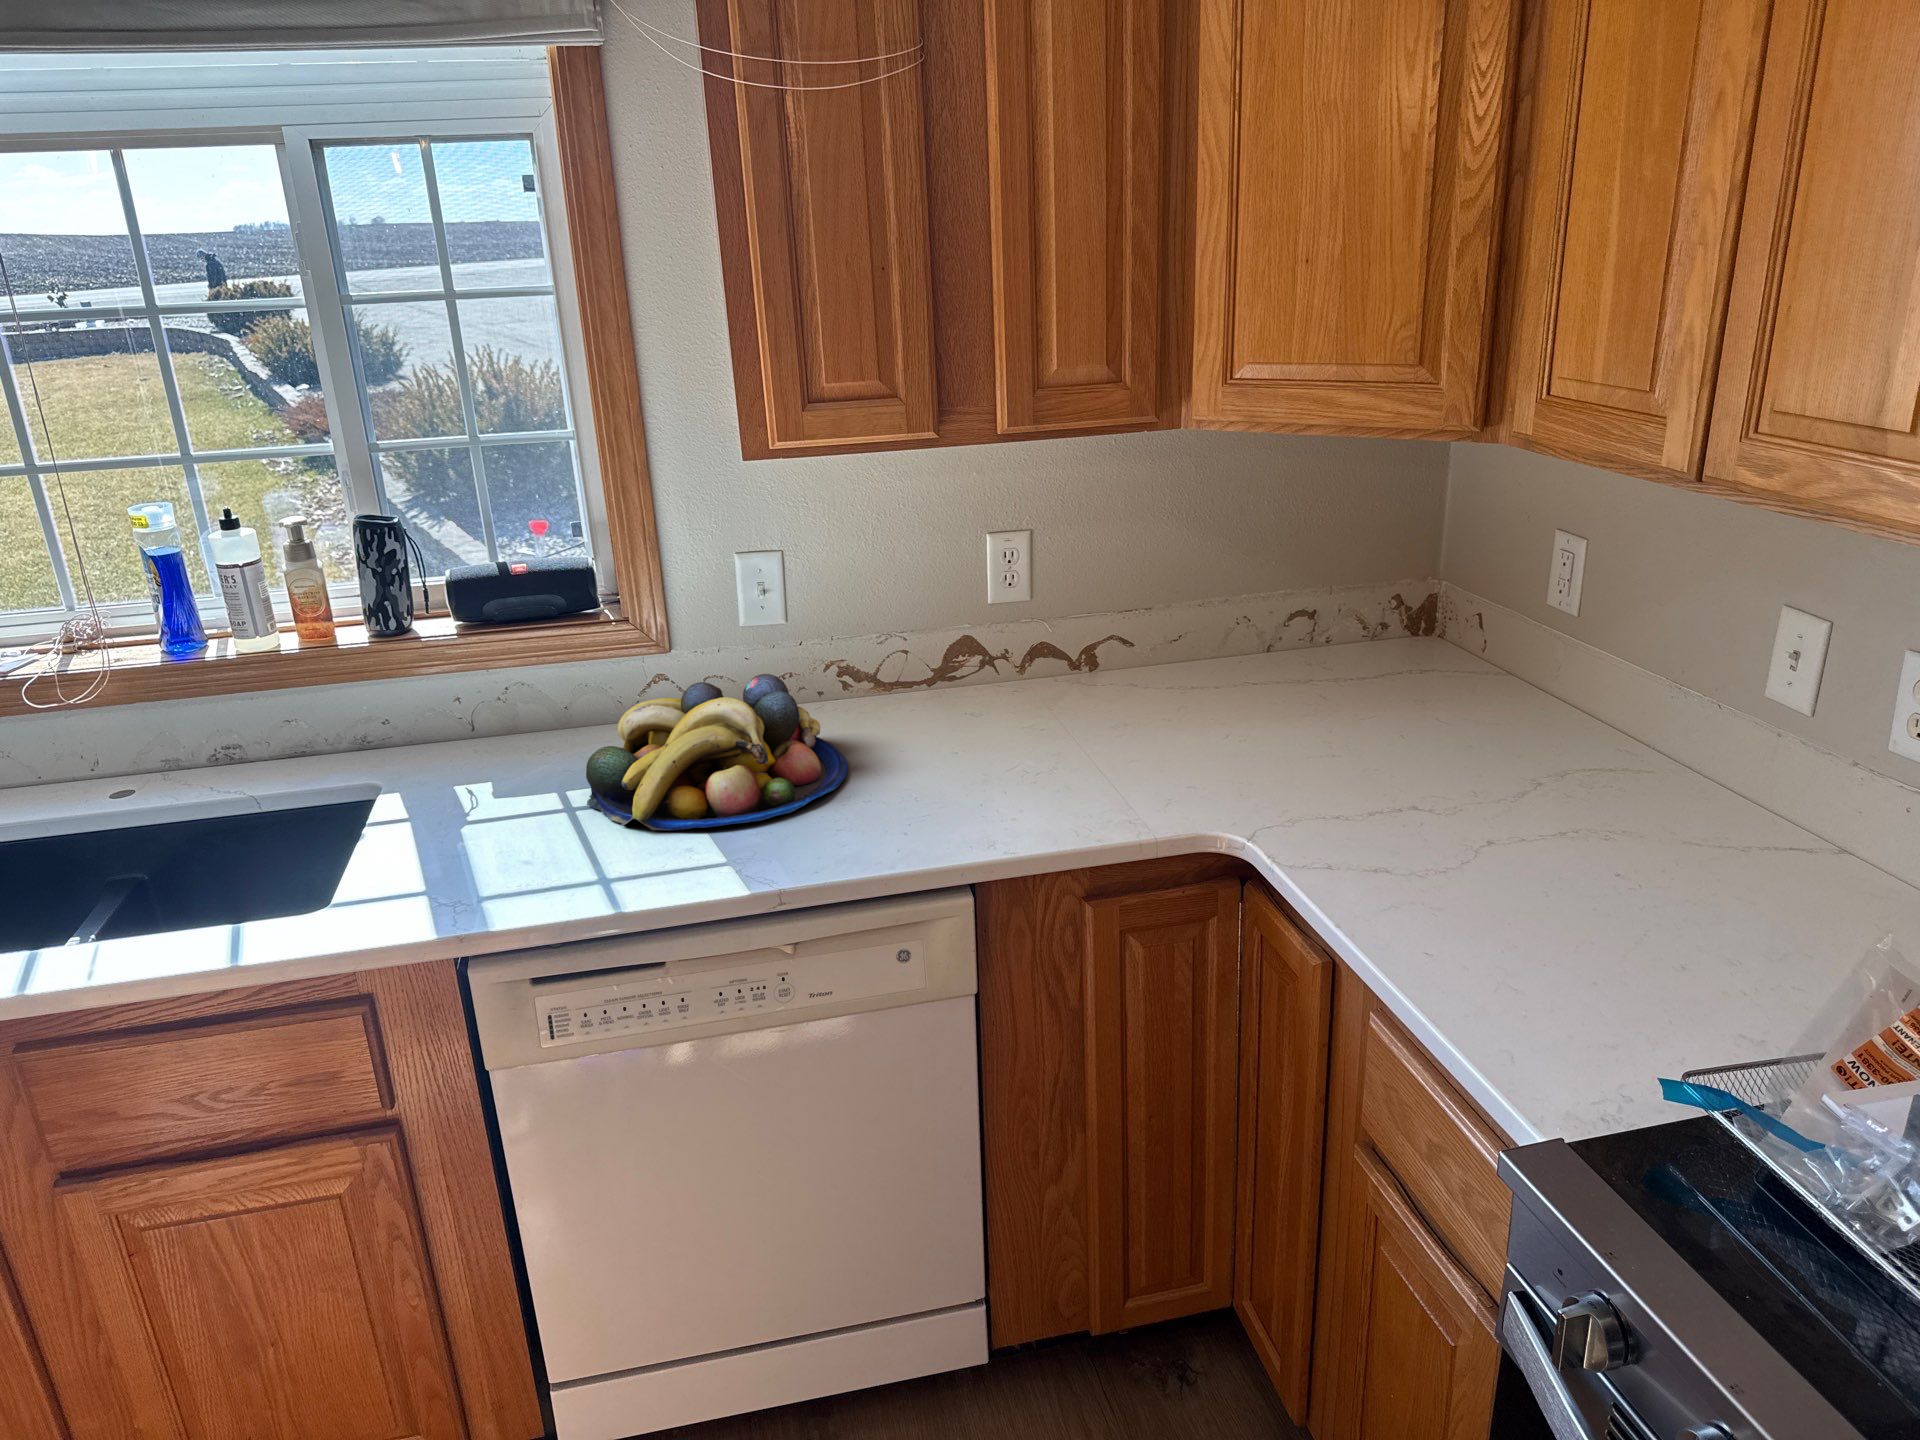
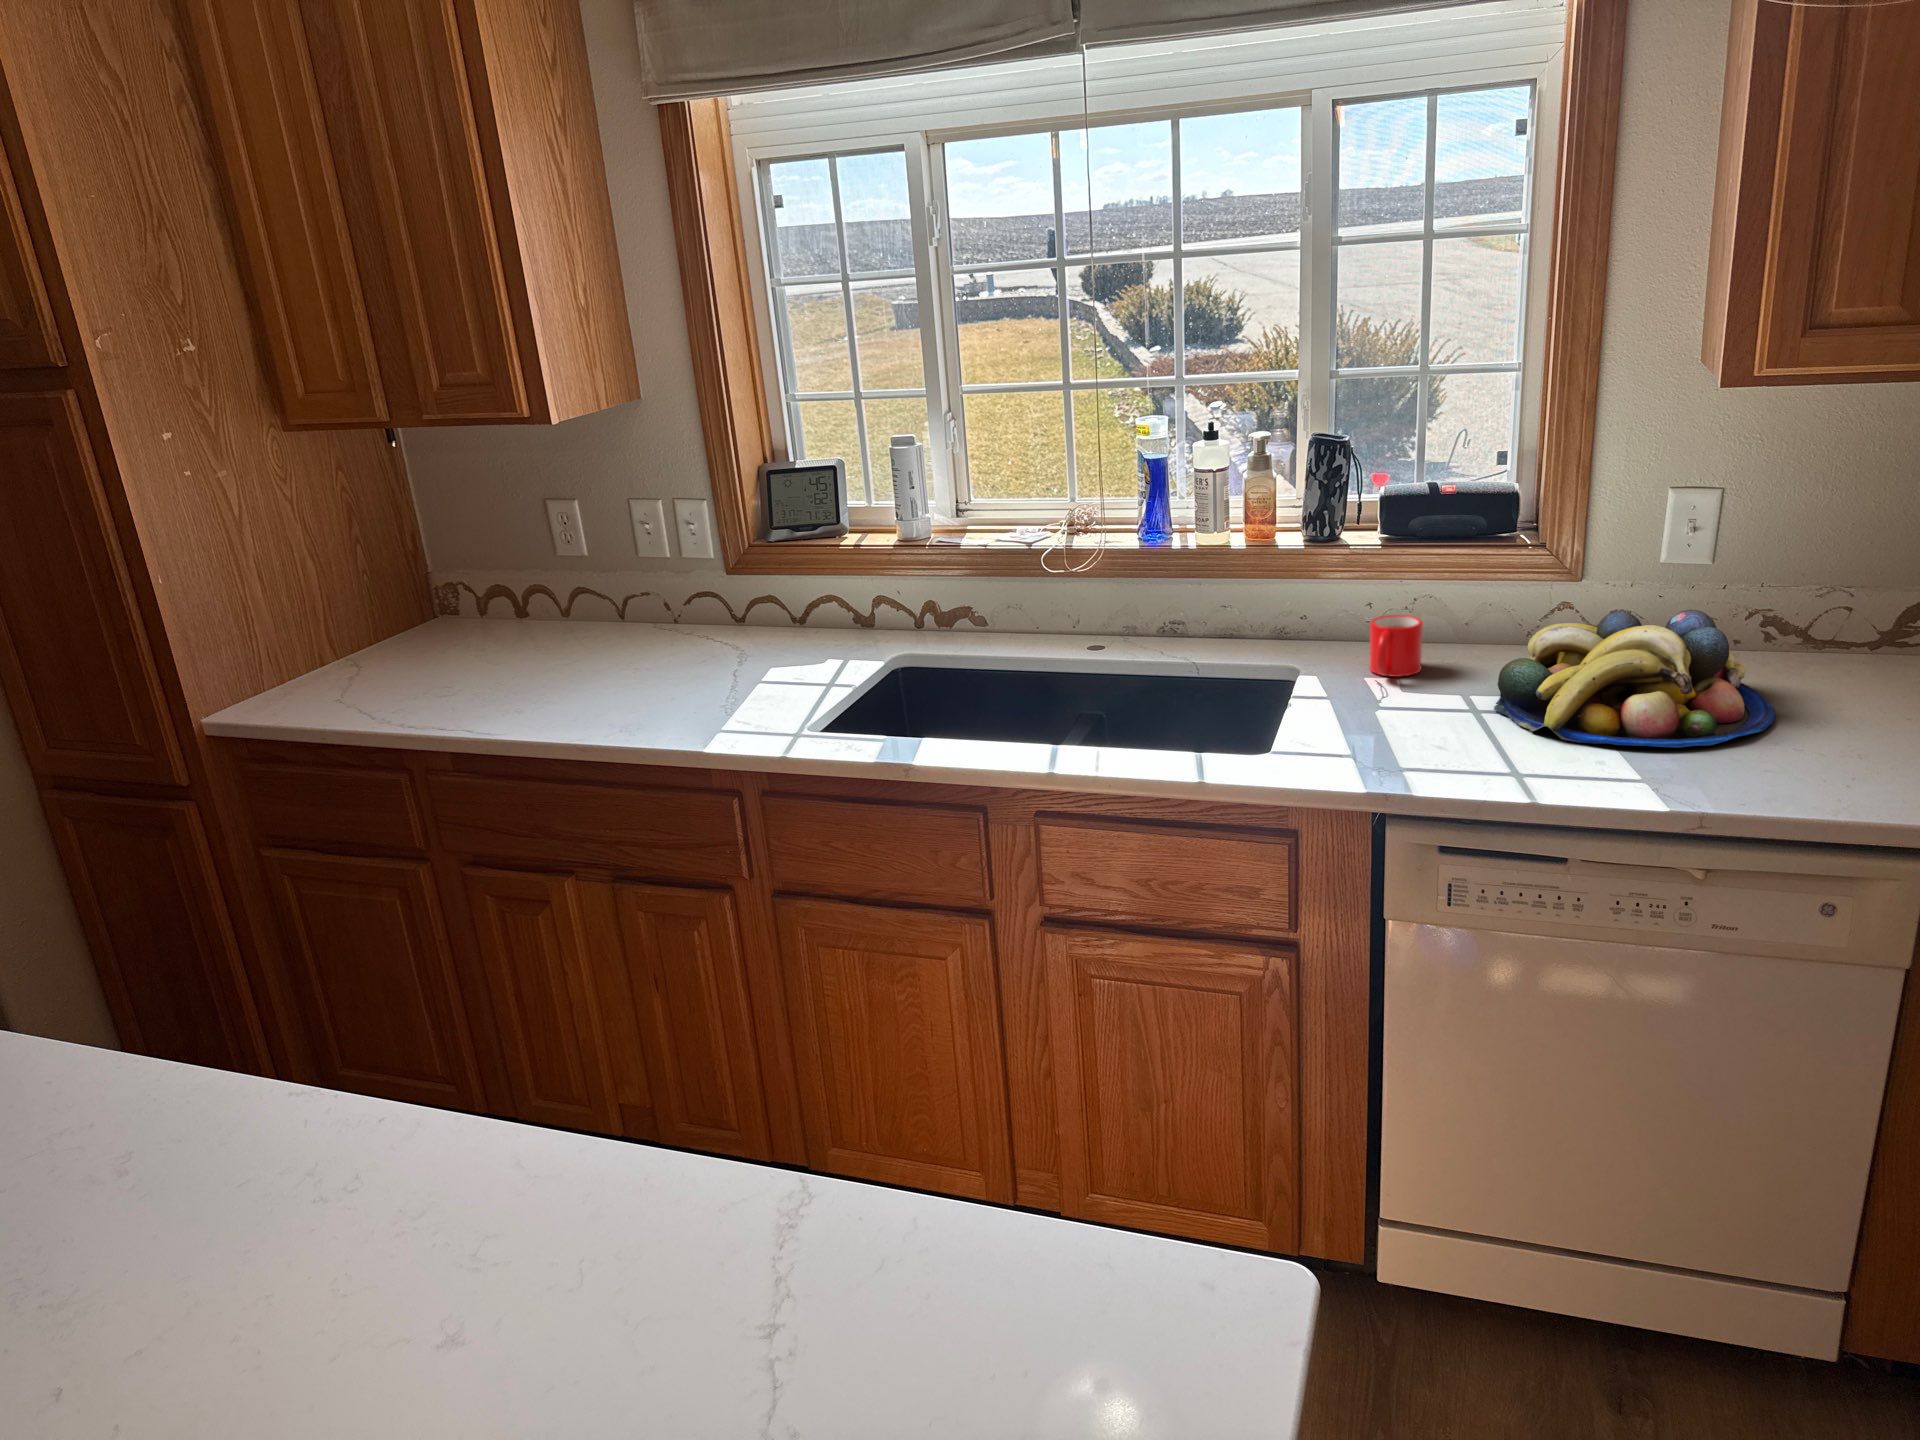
mug: none [450,710,515,781] -> present [1369,615,1423,677]

